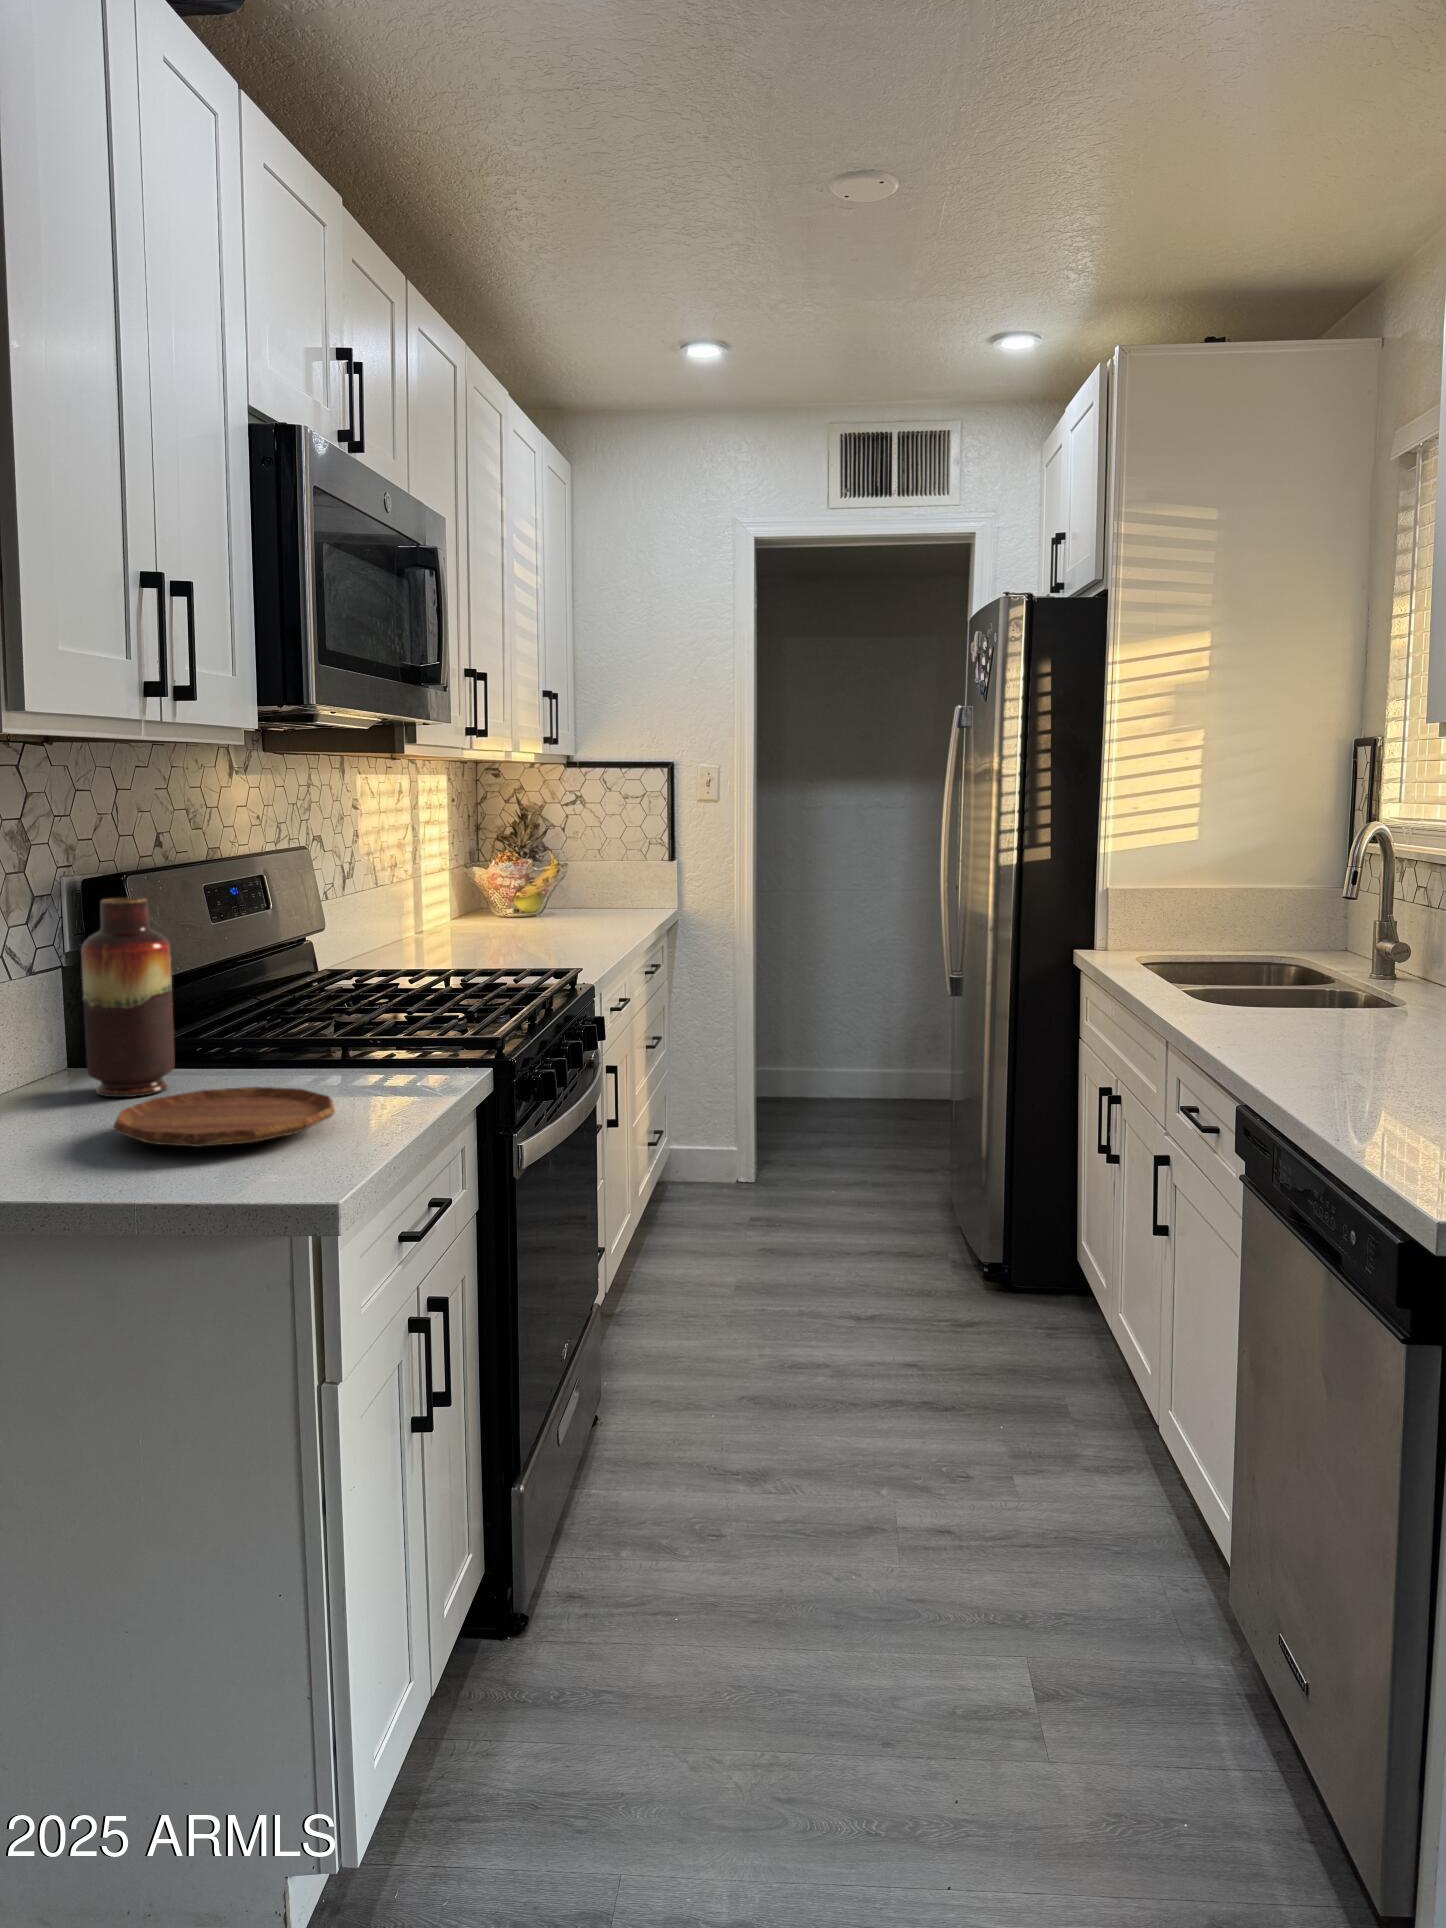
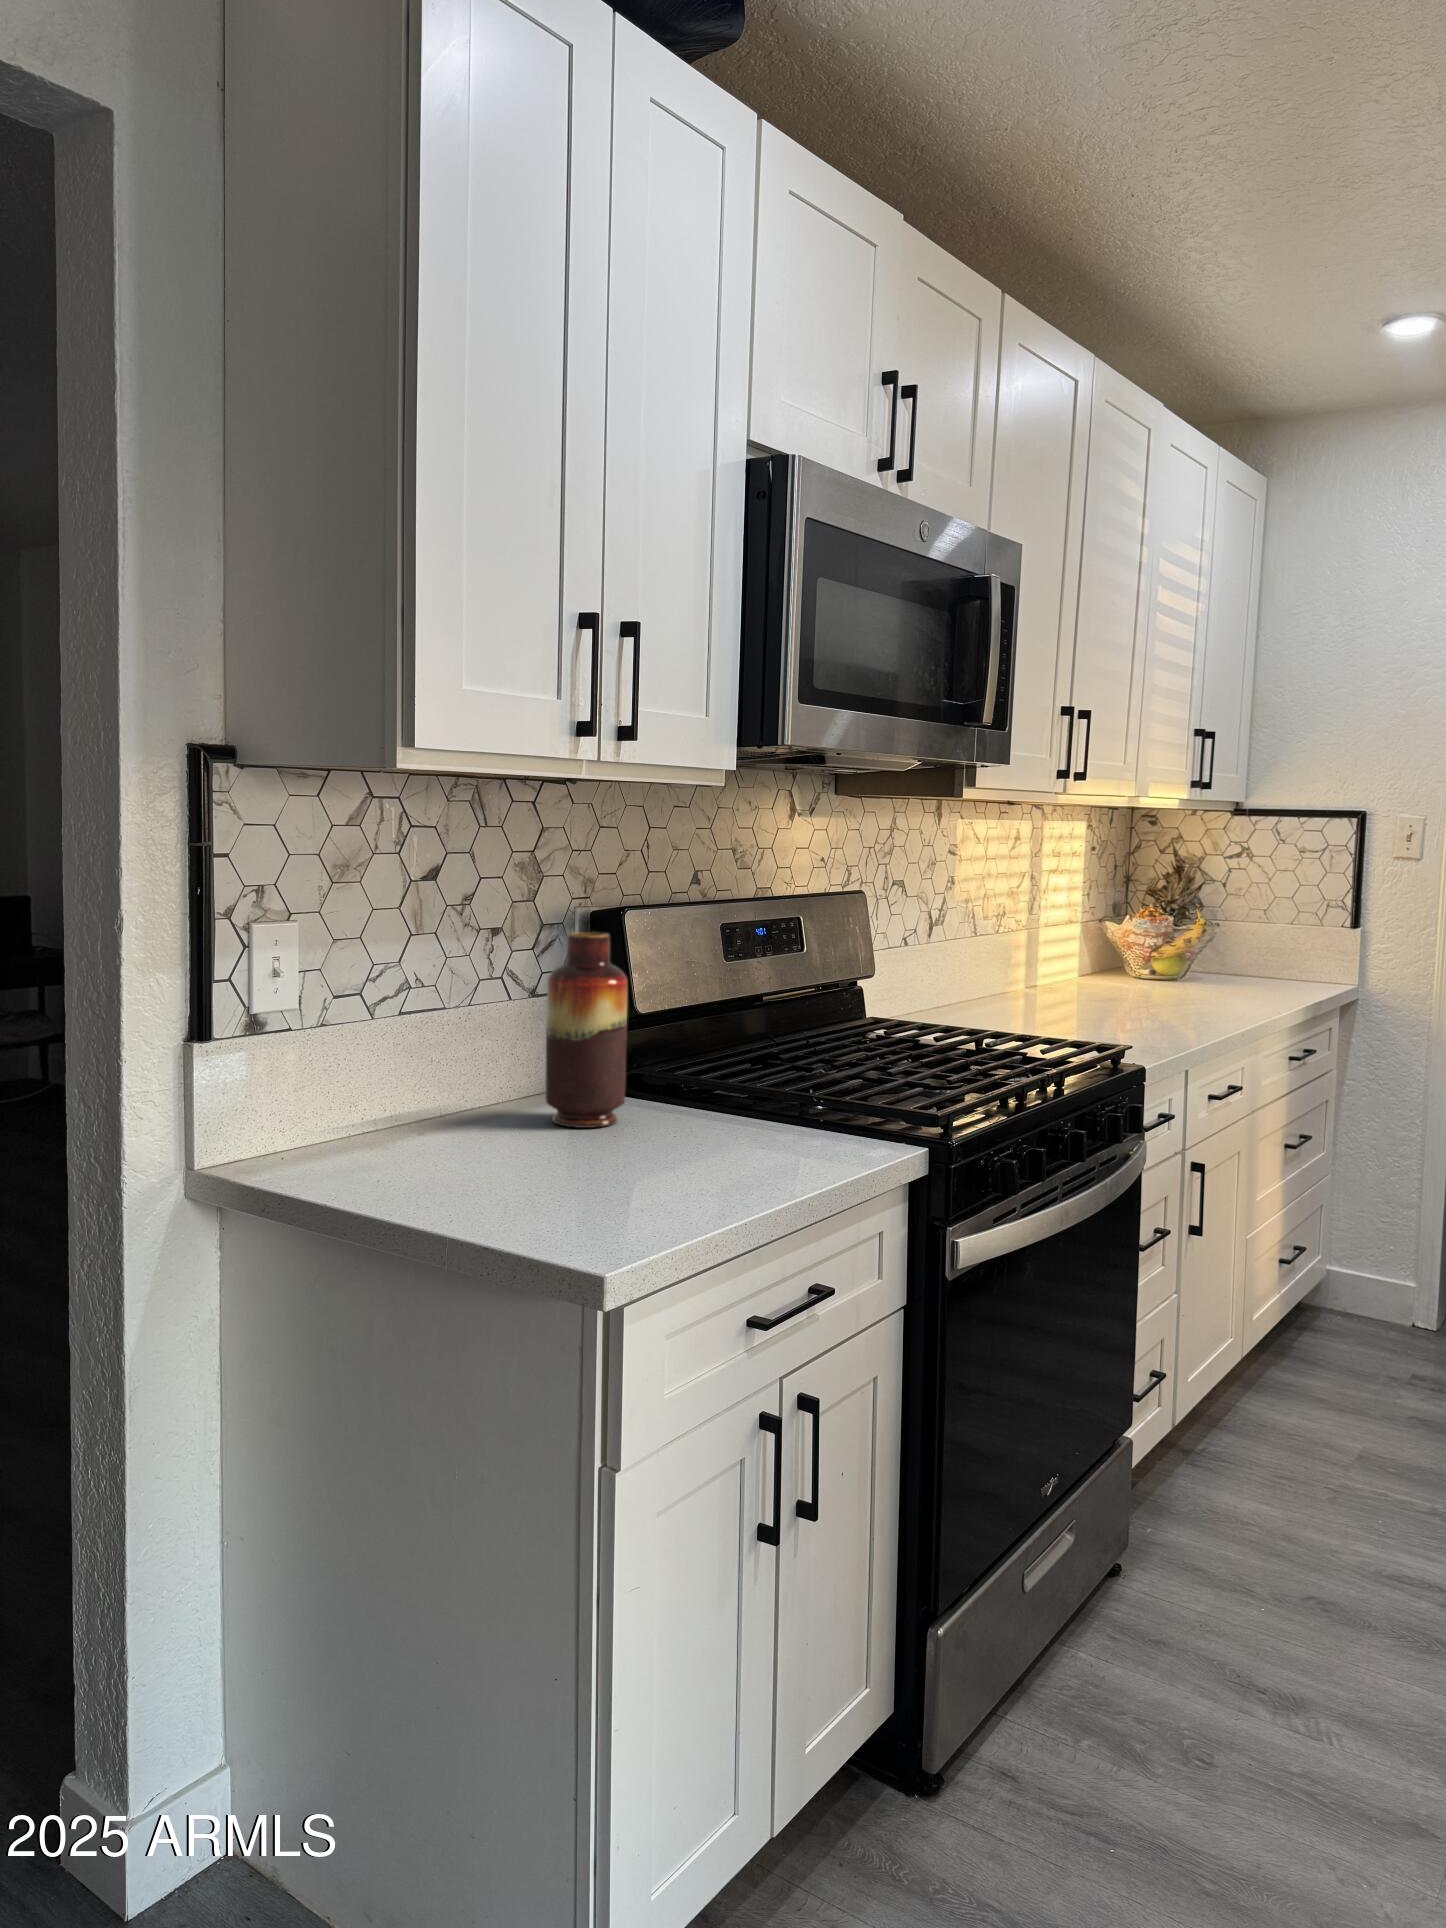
tray: present [113,1087,335,1147] -> none [500,1131,717,1194]

